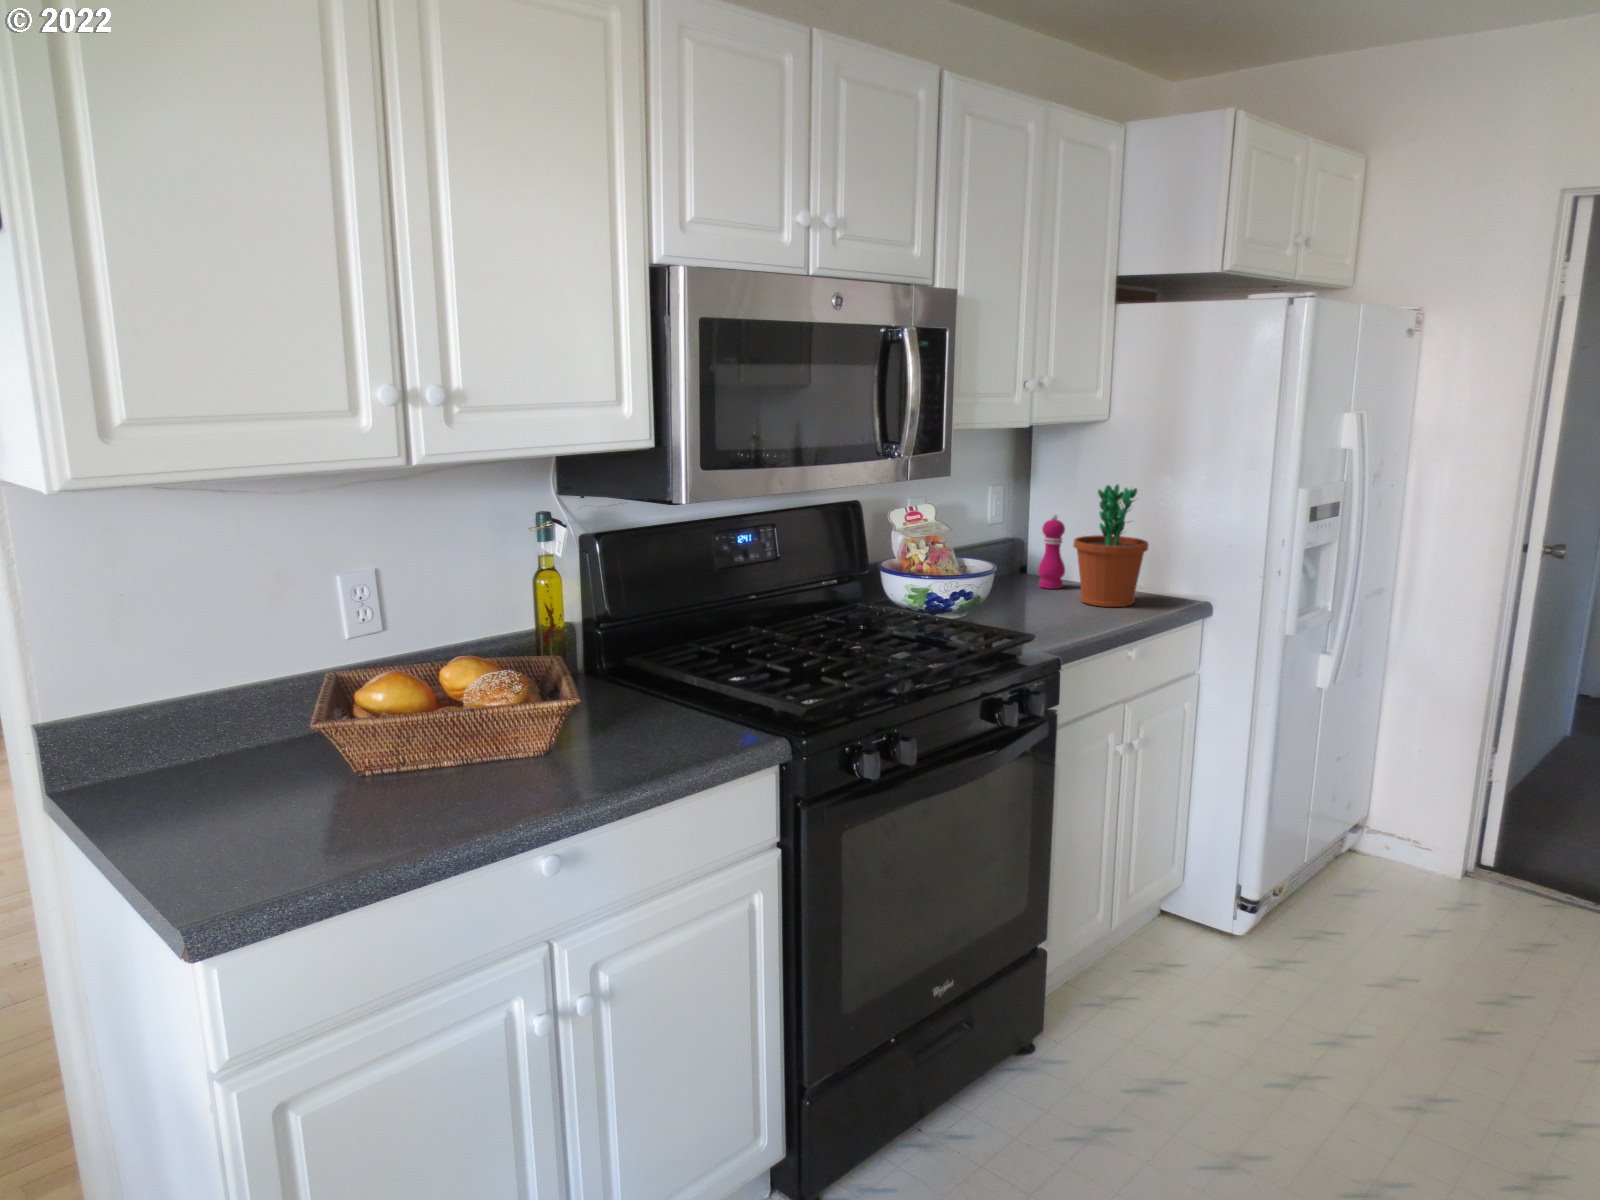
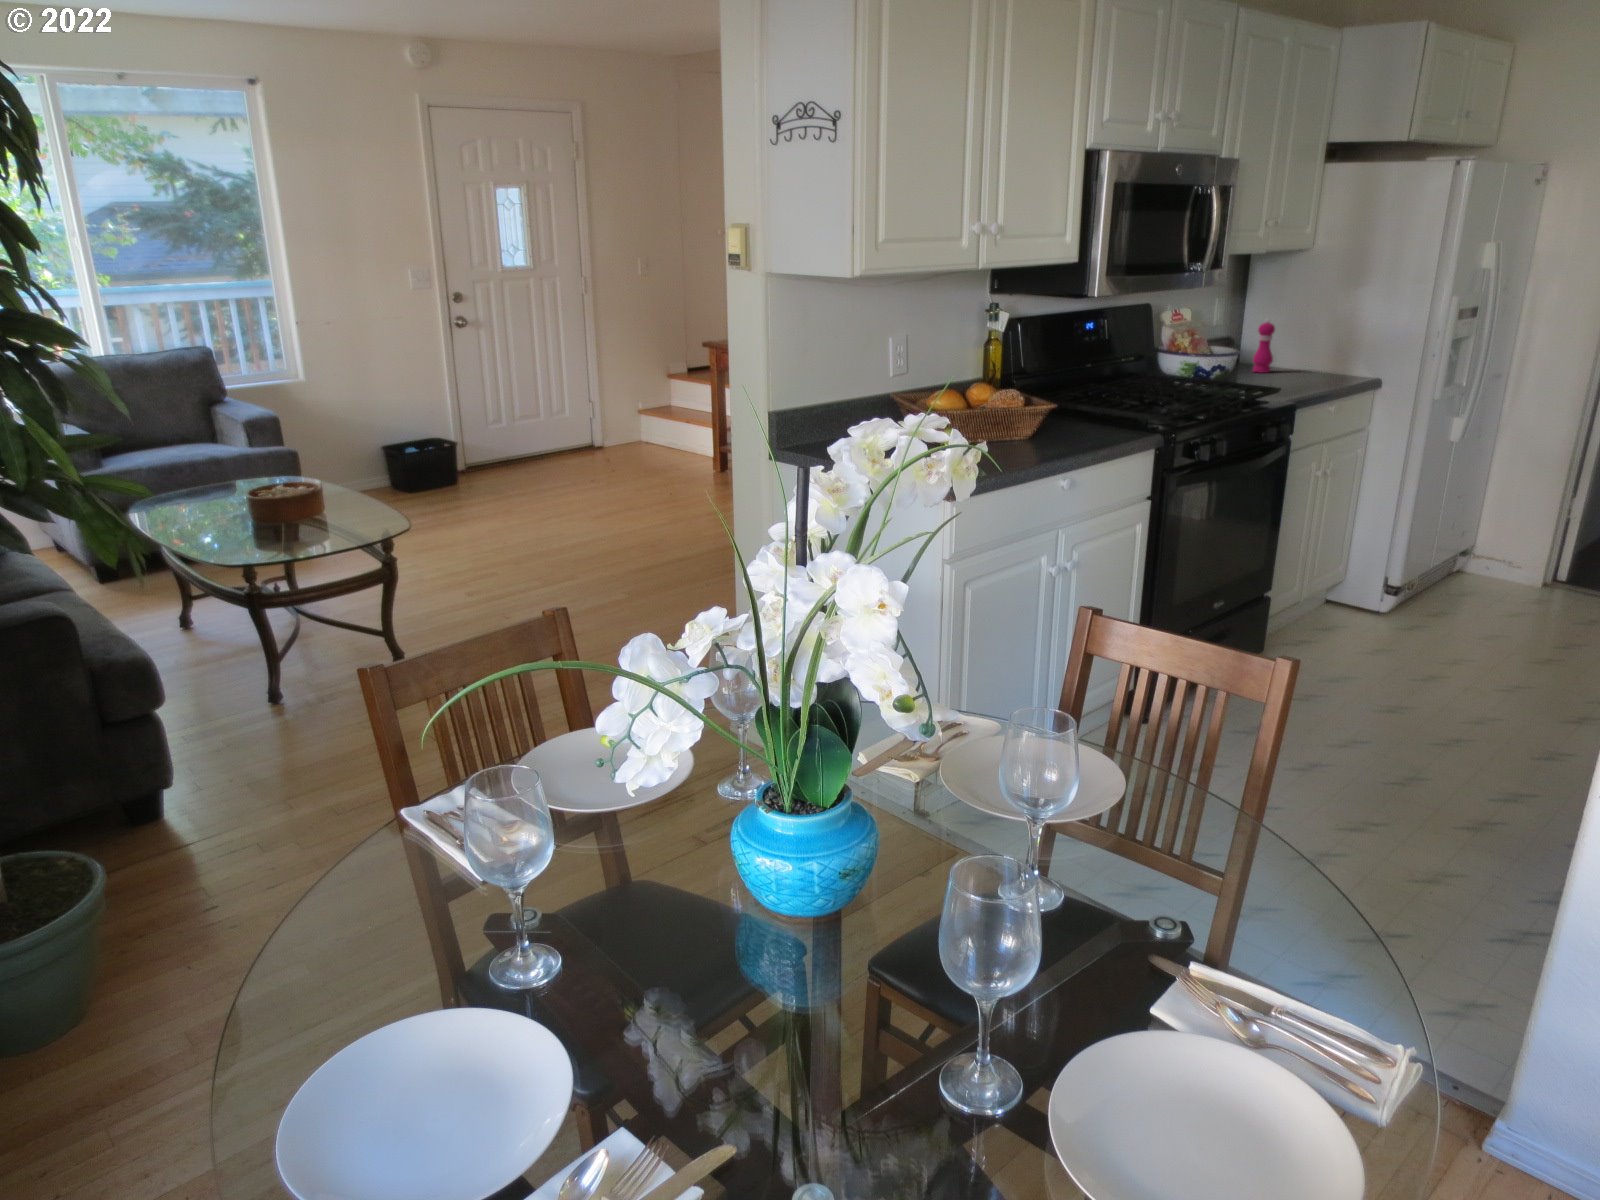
flower pot: present [1073,485,1148,607] -> none [1285,295,1341,381]

